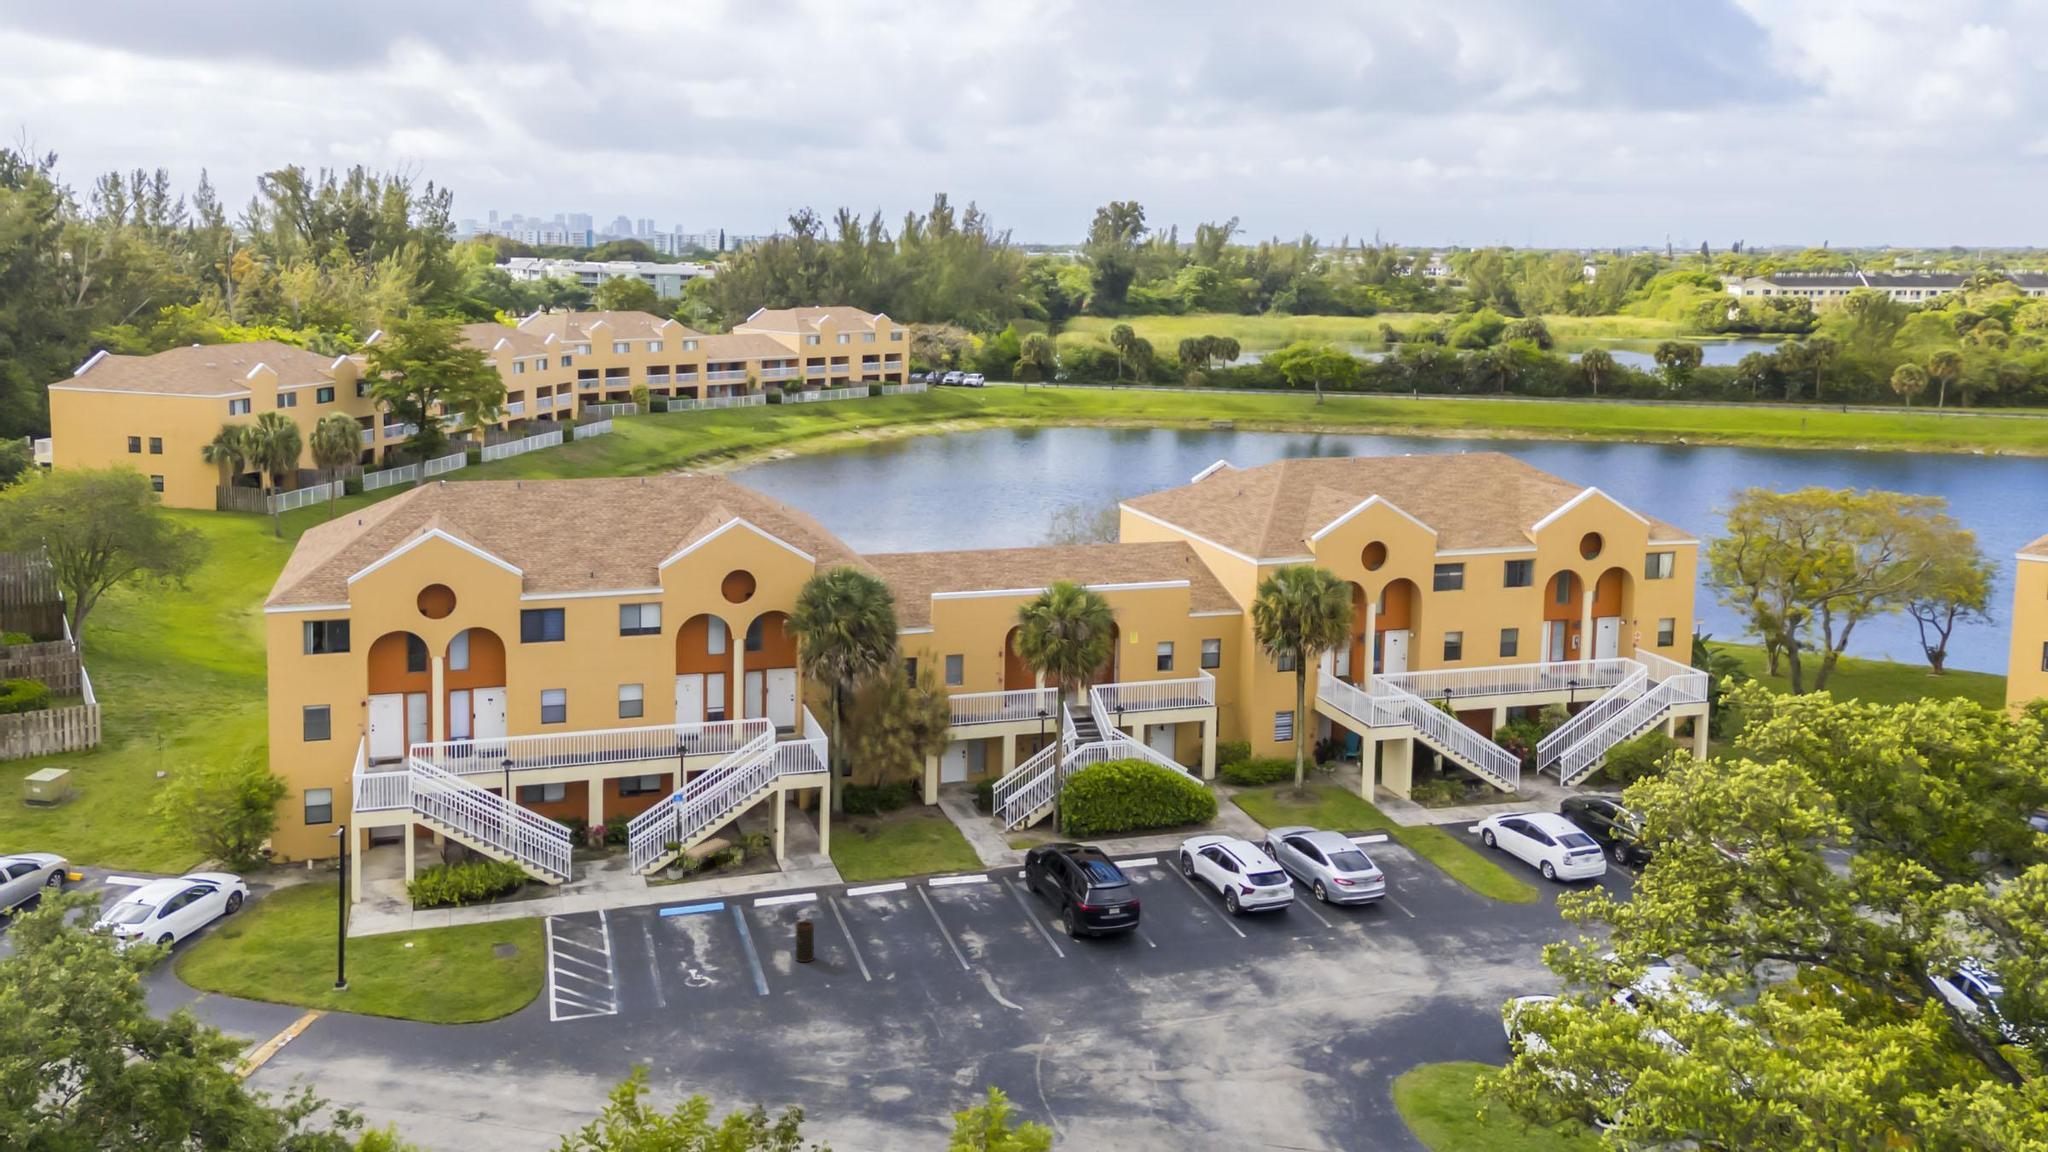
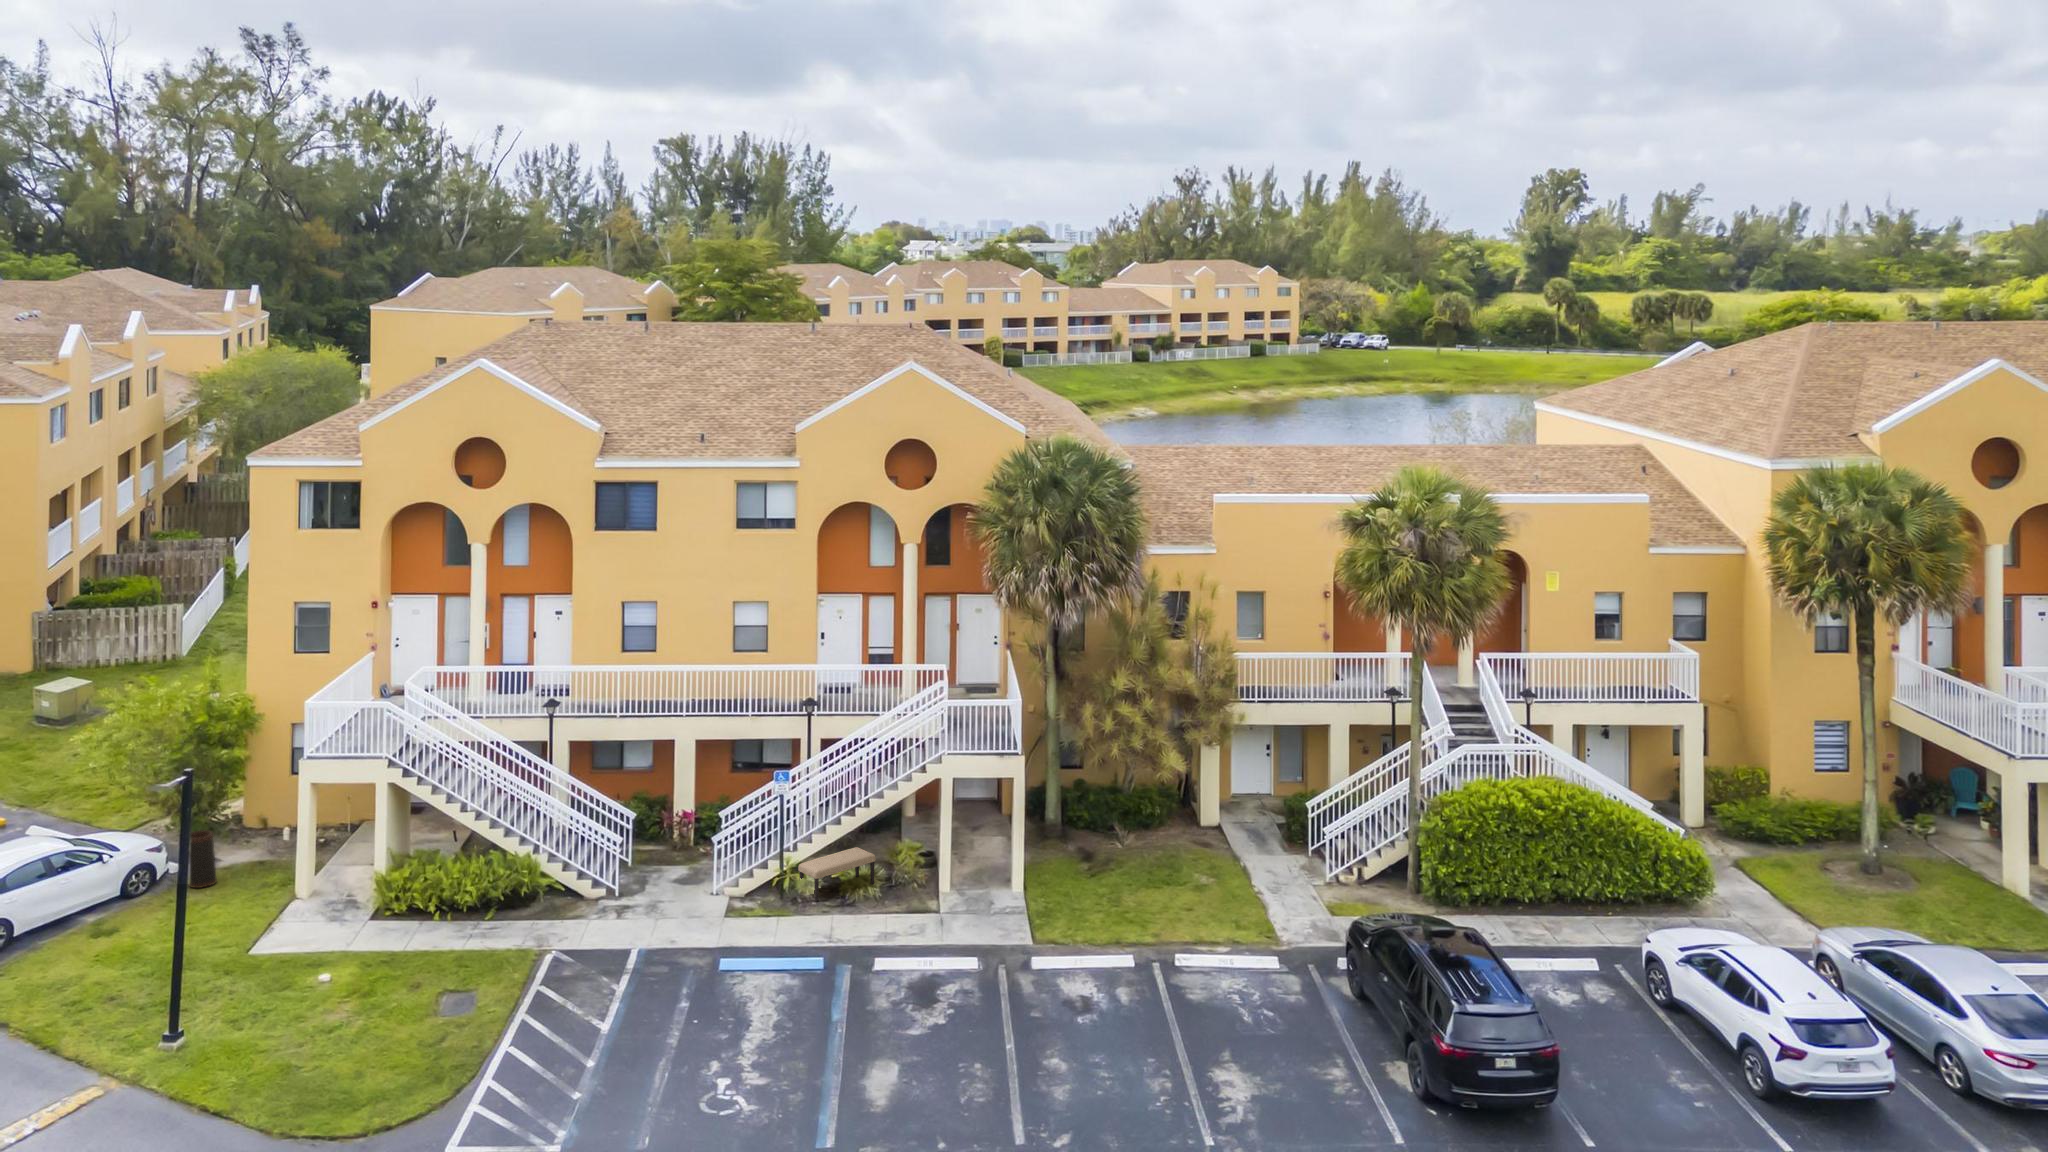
potted tree: present [664,841,683,880] -> none [761,846,790,910]
trash can: present [795,920,814,962] -> present [189,830,217,888]

